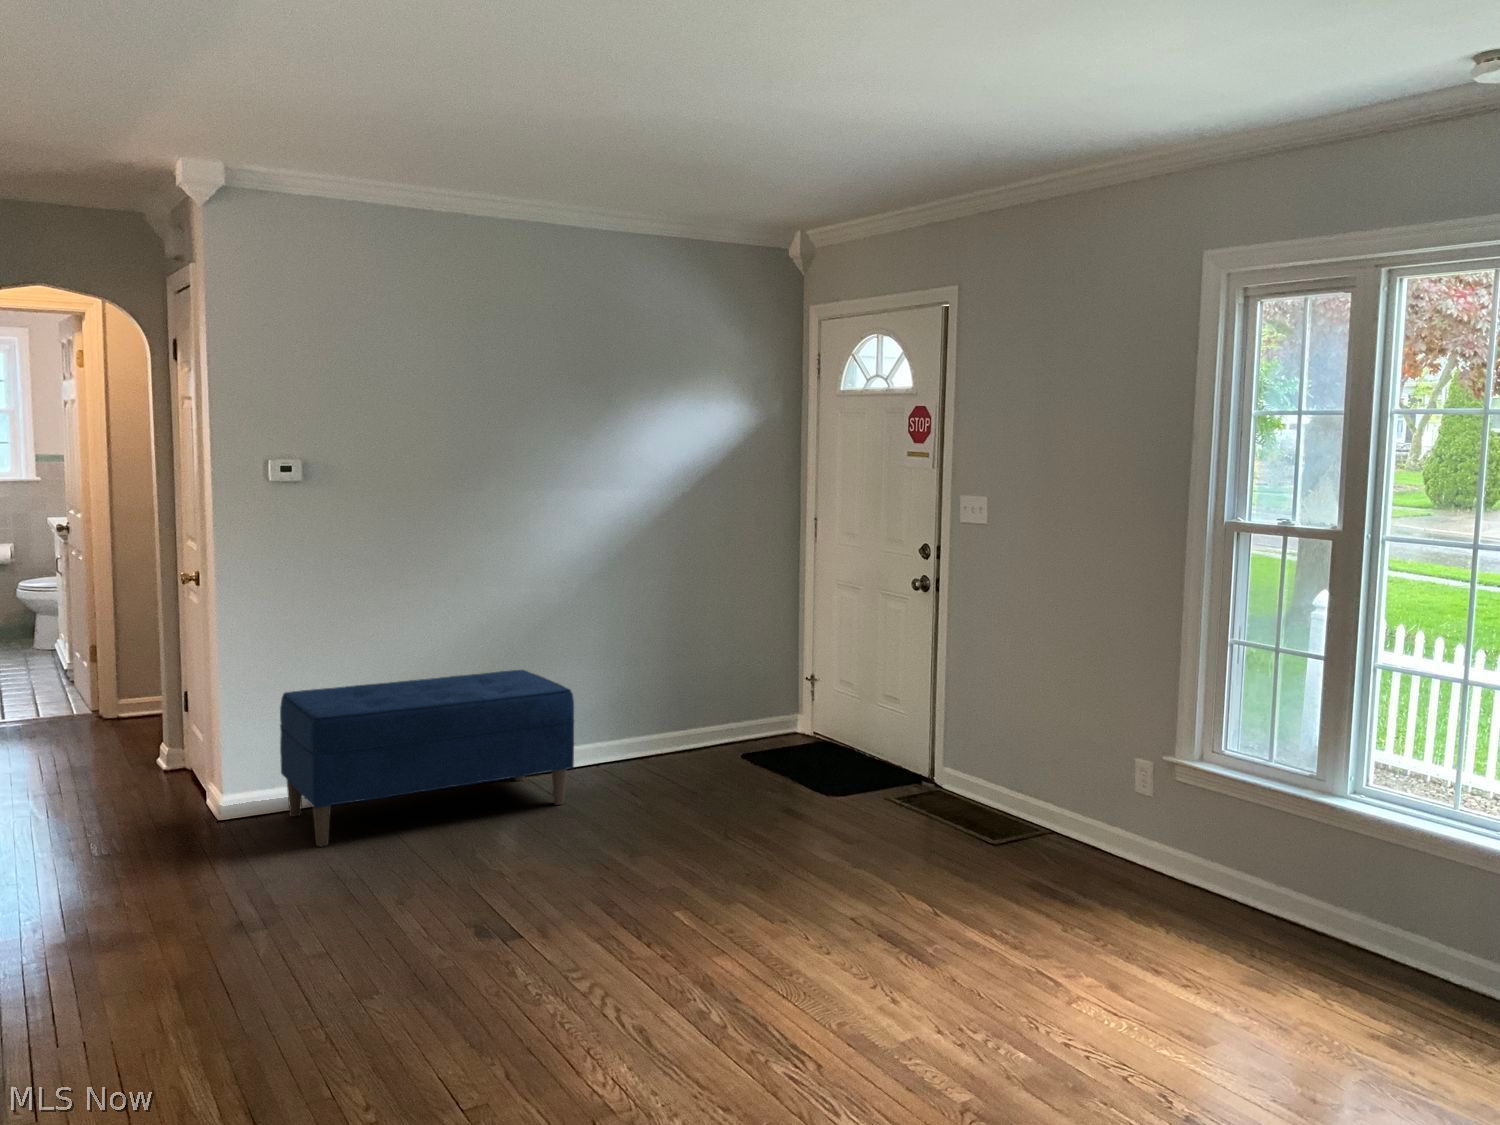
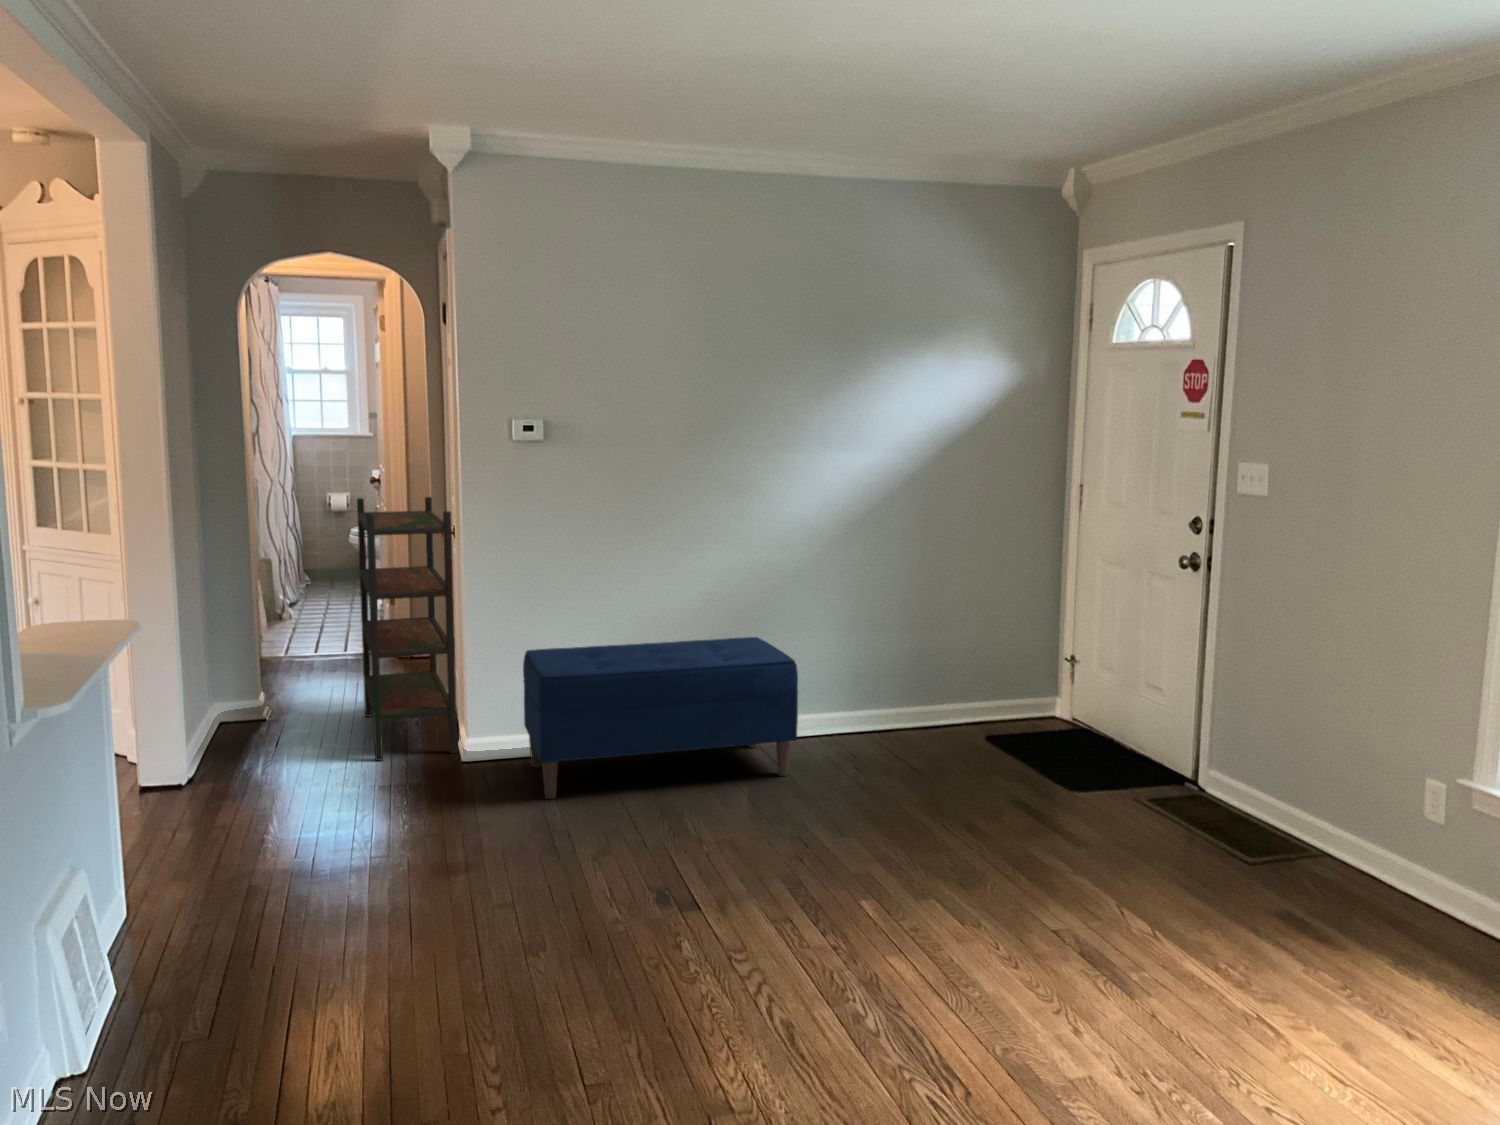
bookshelf: none [64,534,199,824] -> present [357,497,457,761]

